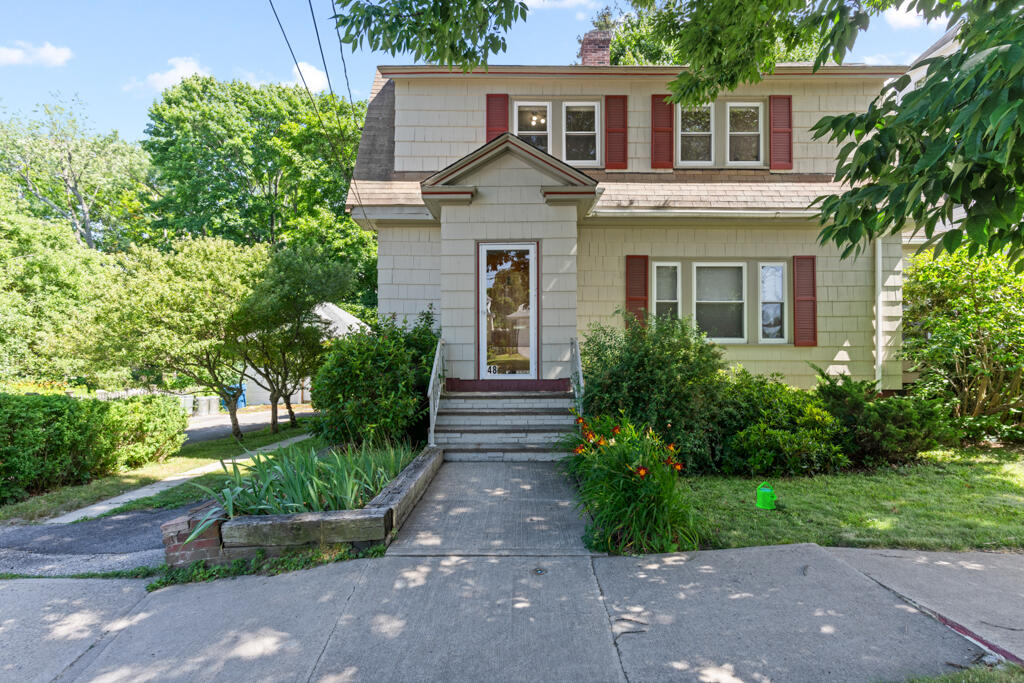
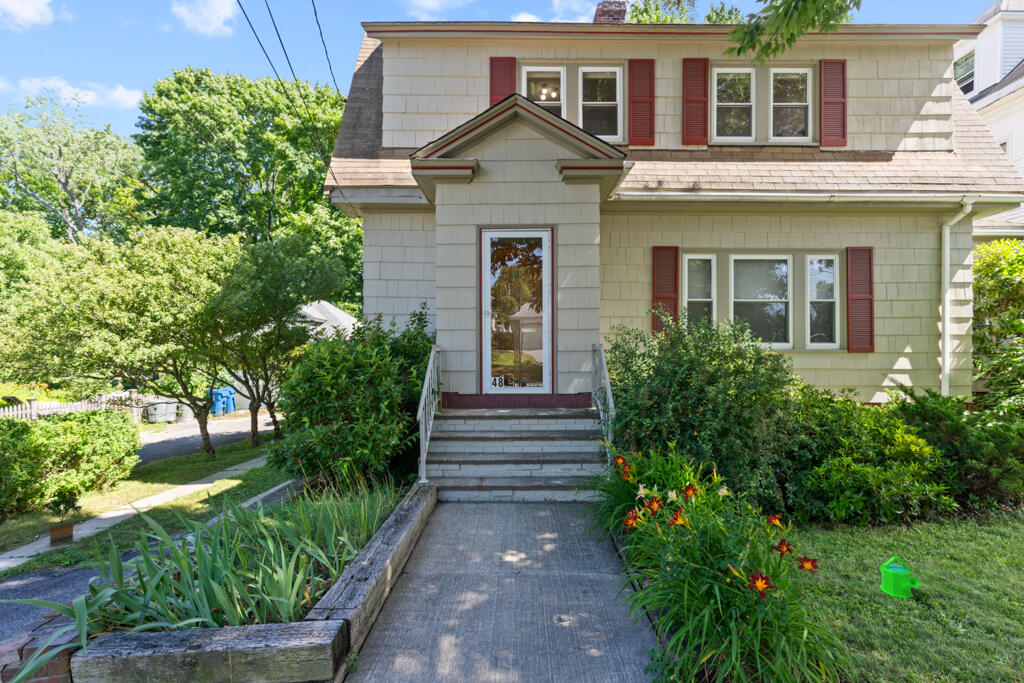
potted tree: none [135,457,166,496] -> present [42,496,82,547]

